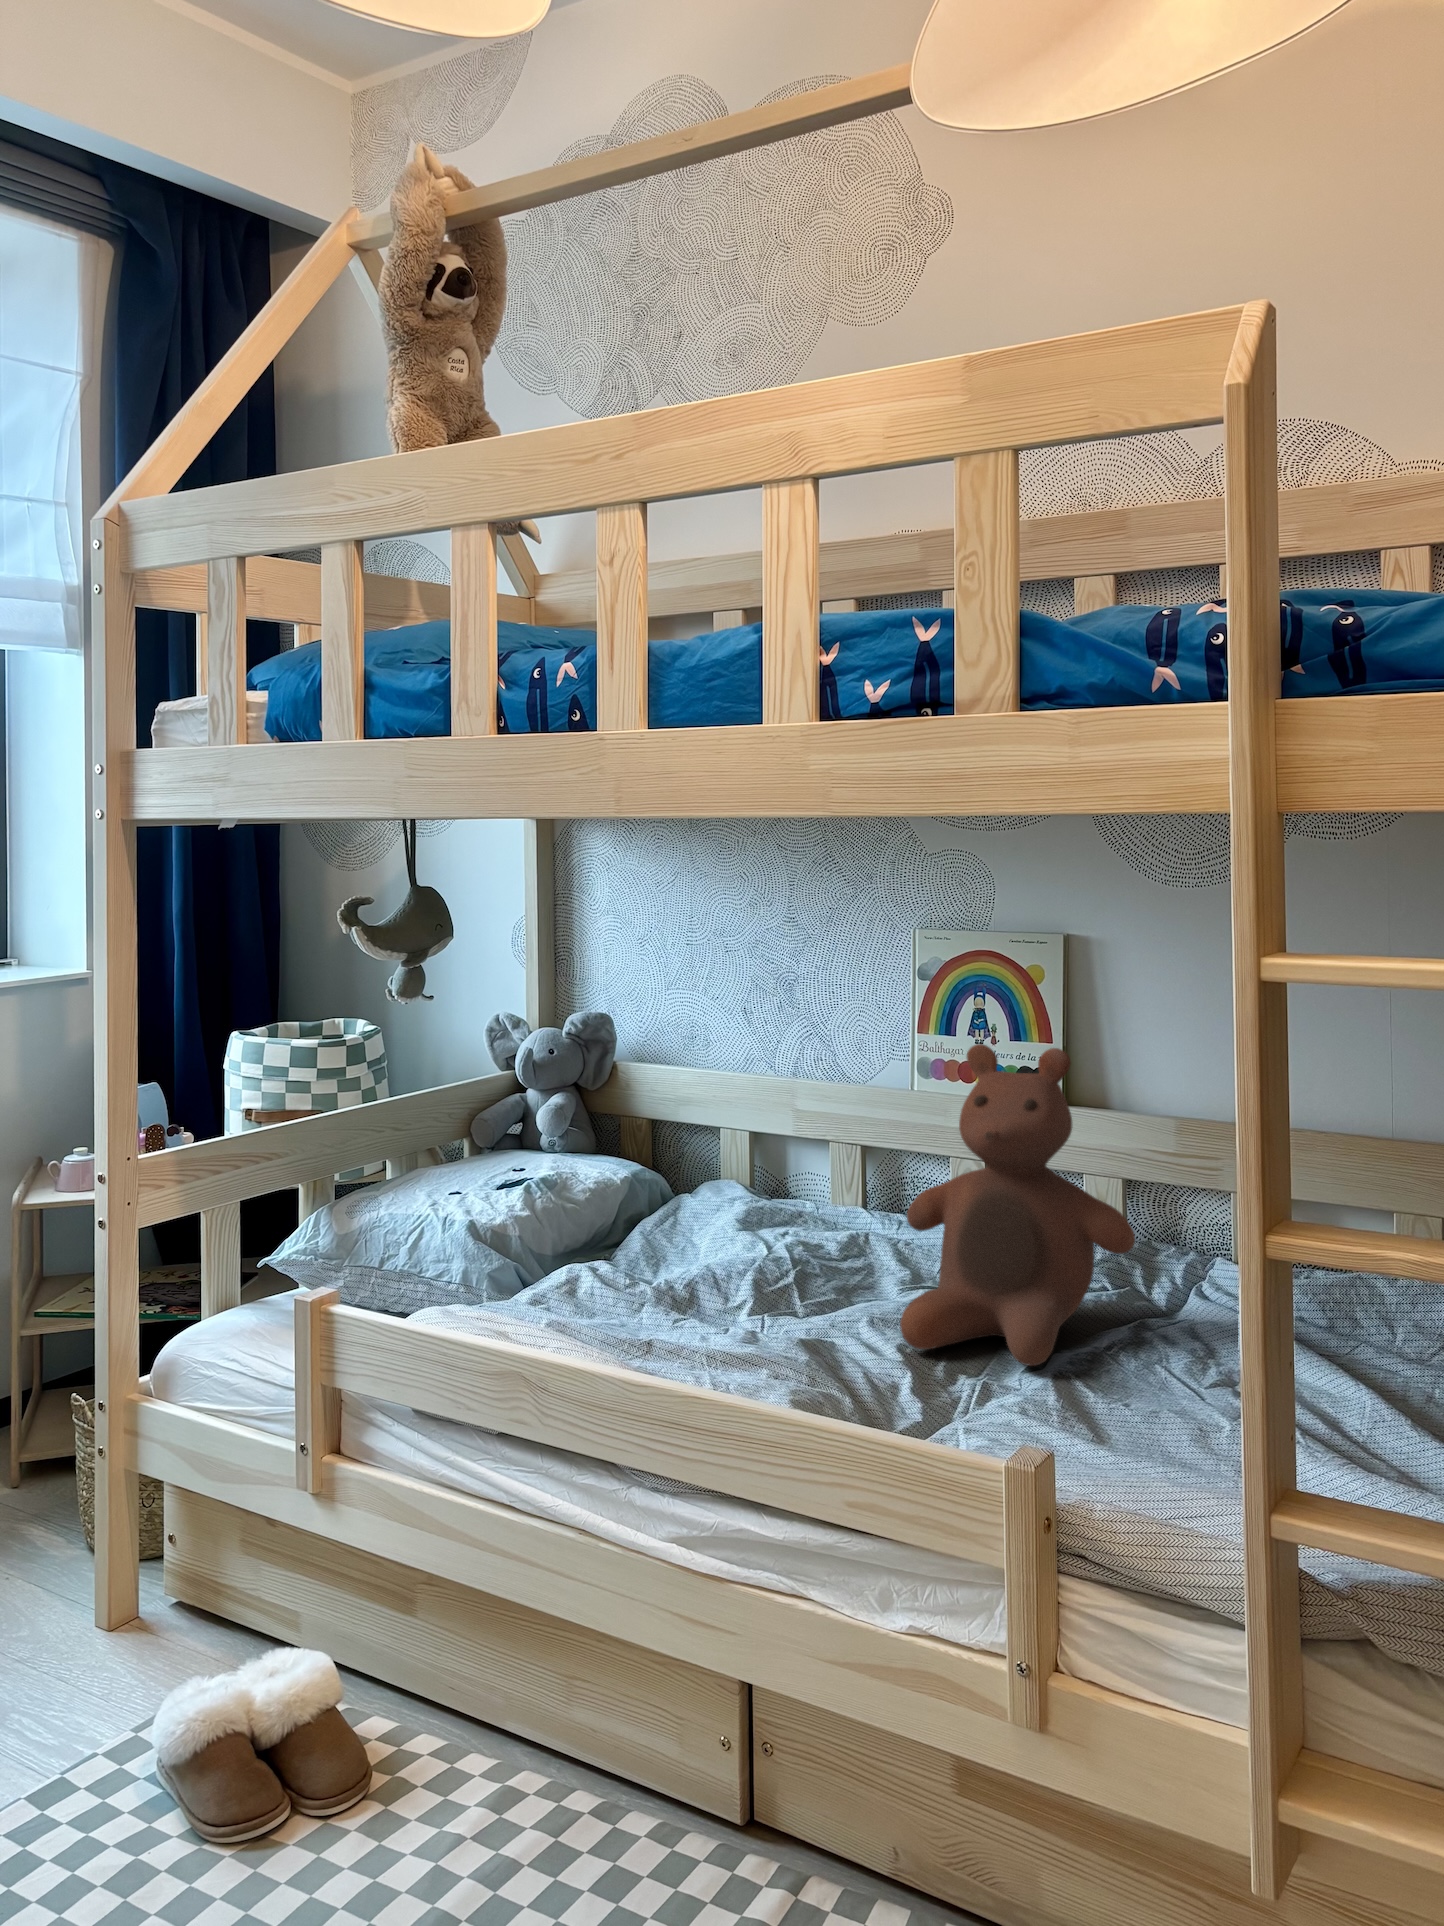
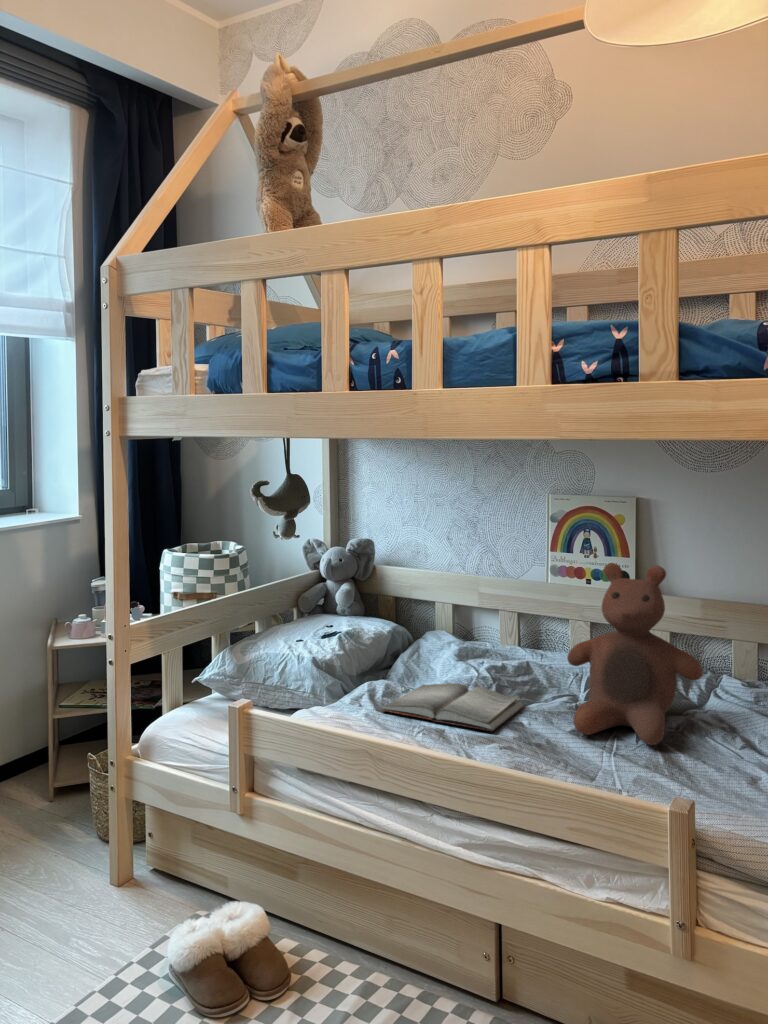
hardback book: none [570,1265,833,1343] -> present [380,683,524,731]

